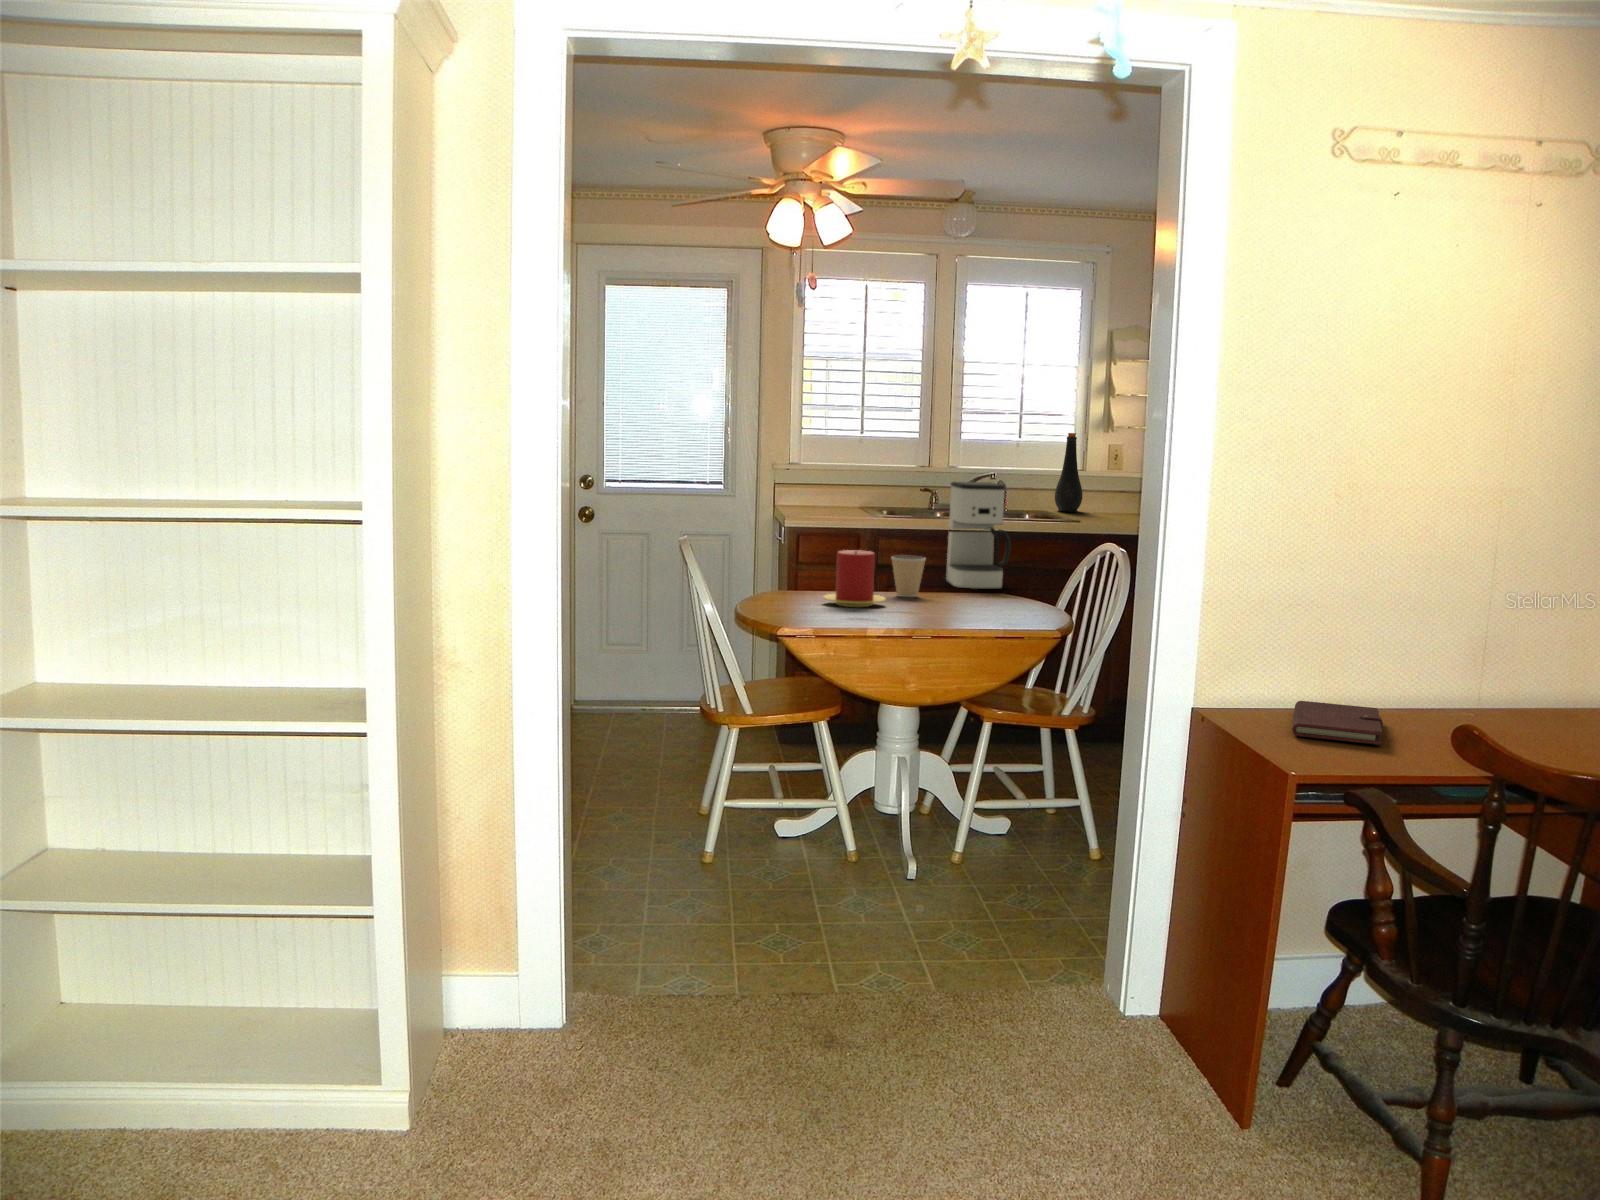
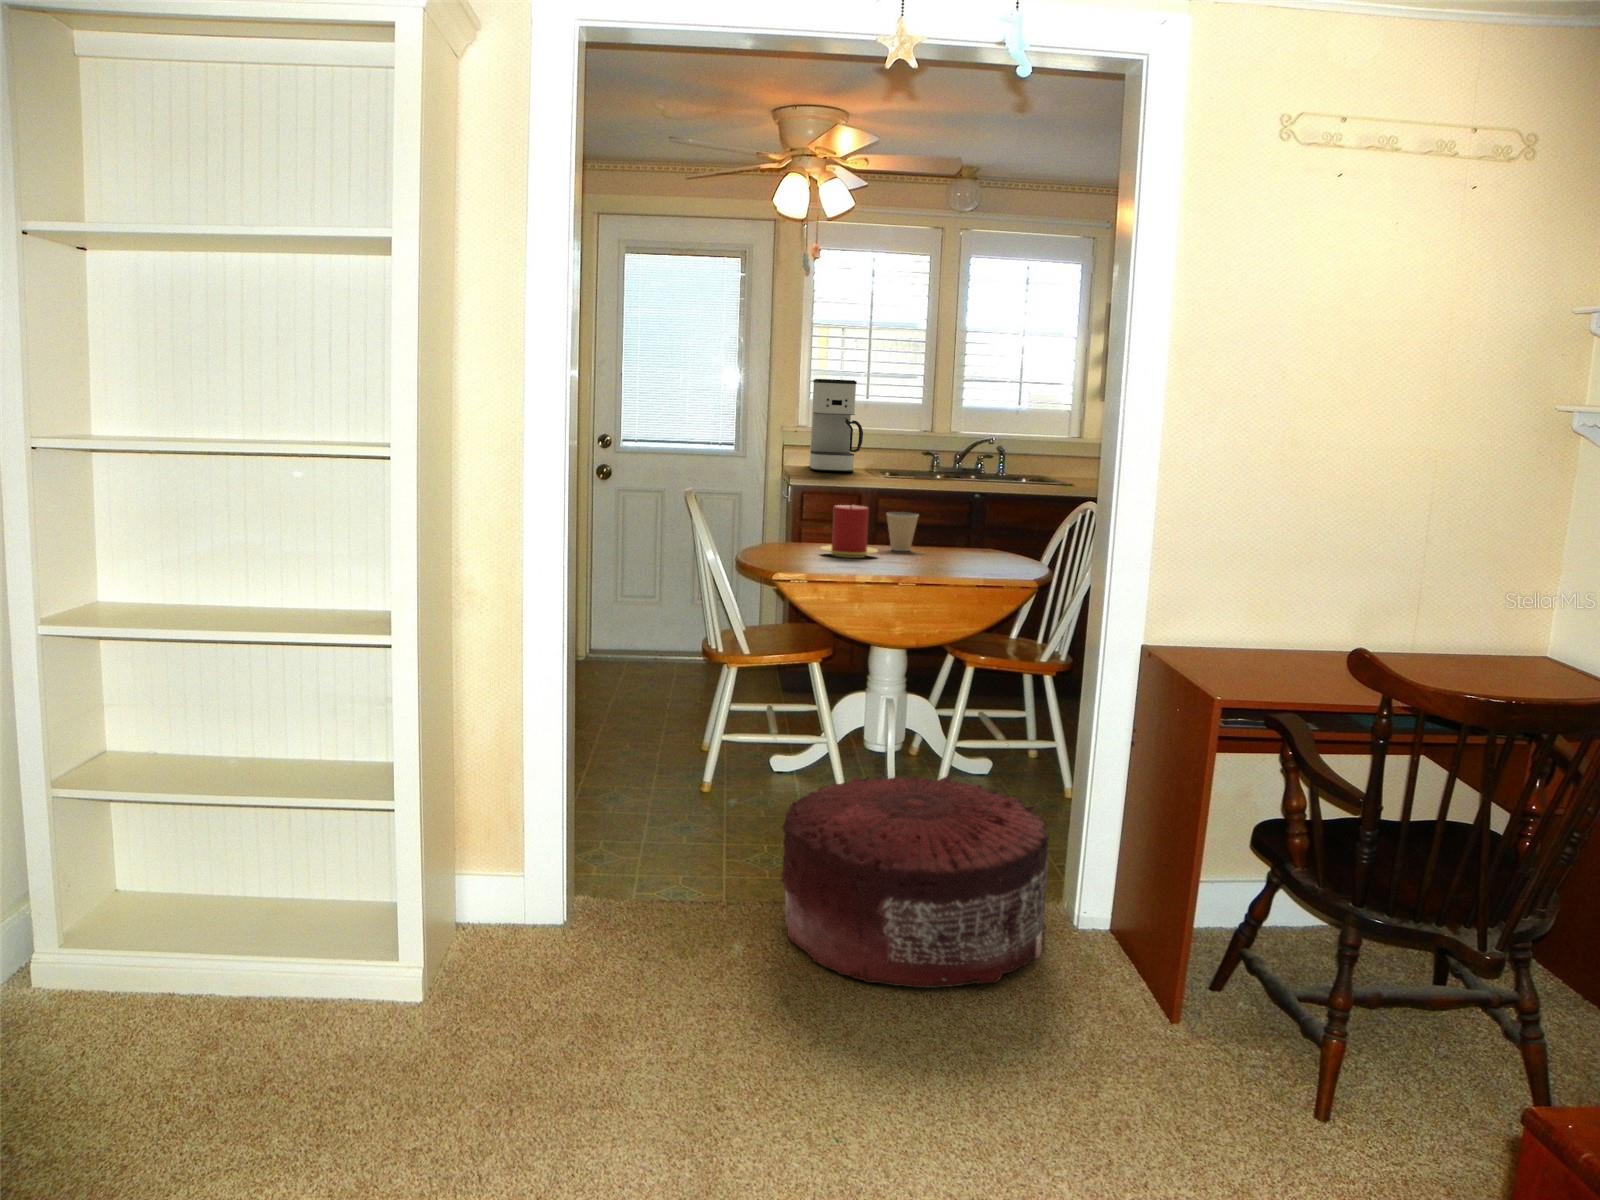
bottle: present [1055,433,1082,512] -> none [1048,402,1075,477]
coffee maker: present [946,482,1011,589] -> present [809,379,863,472]
notebook: present [1292,701,1383,745] -> none [1228,642,1312,680]
pouf: none [801,849,1097,1095] -> present [781,775,1049,988]

